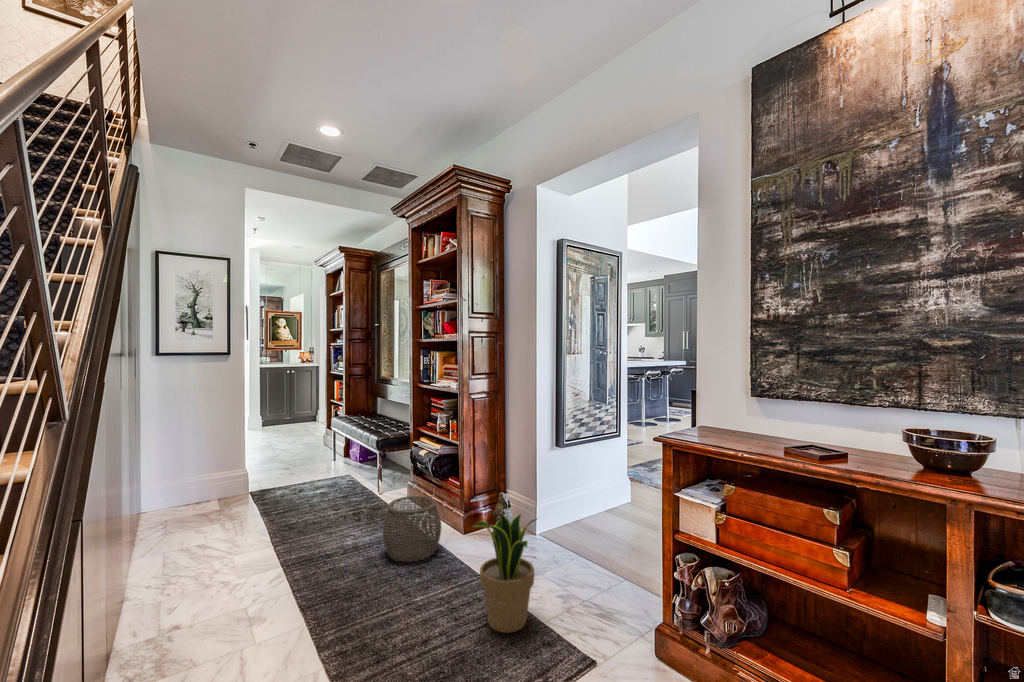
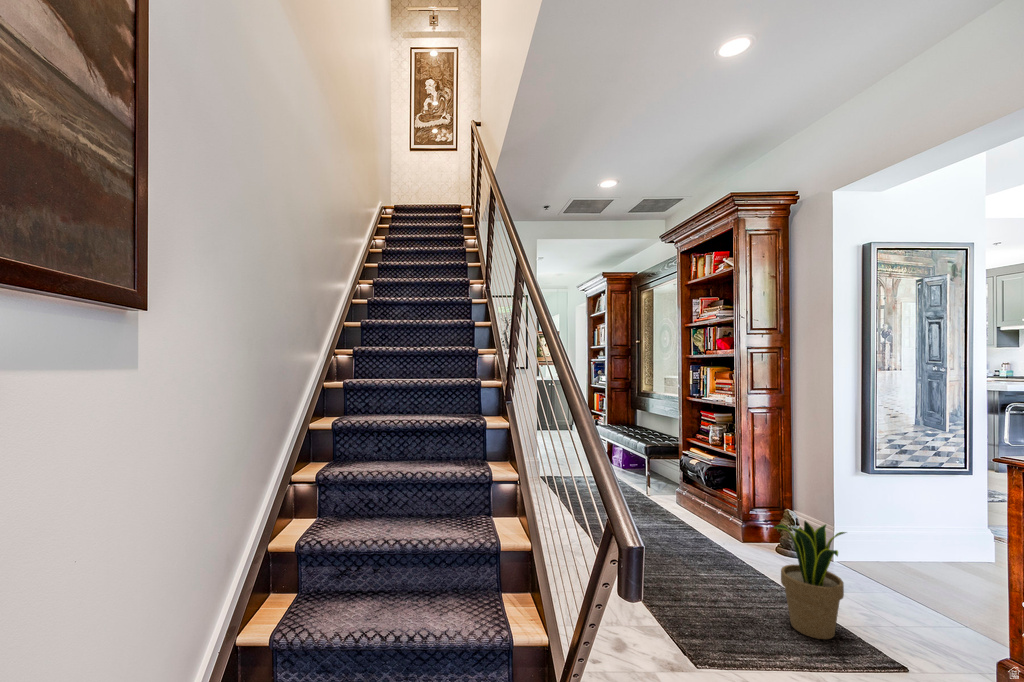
woven basket: present [383,496,441,562] -> none [667,498,725,559]

